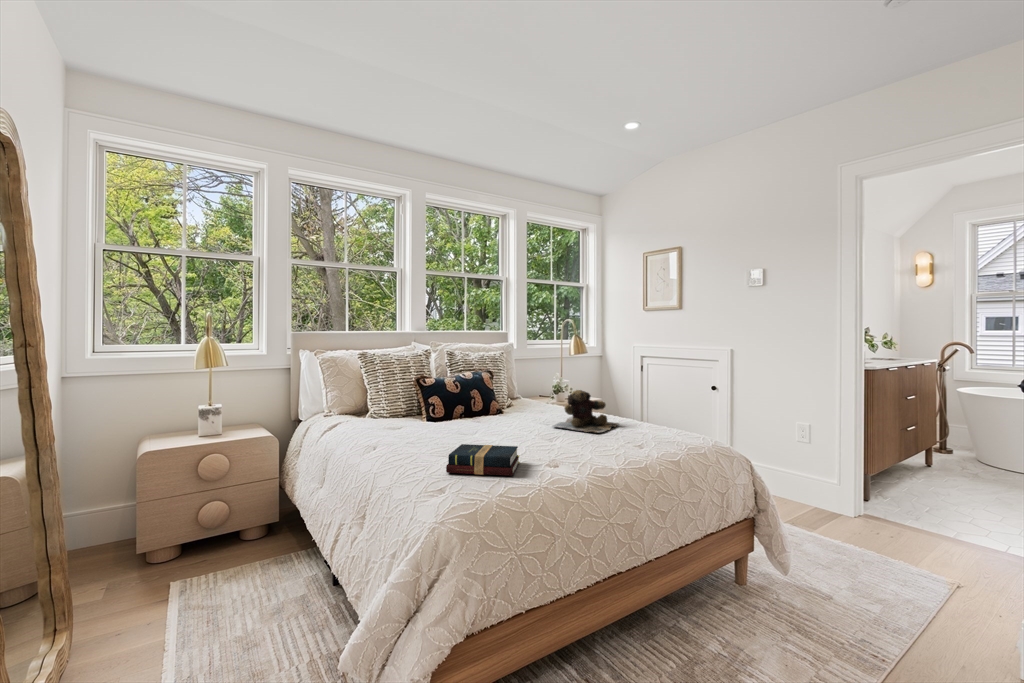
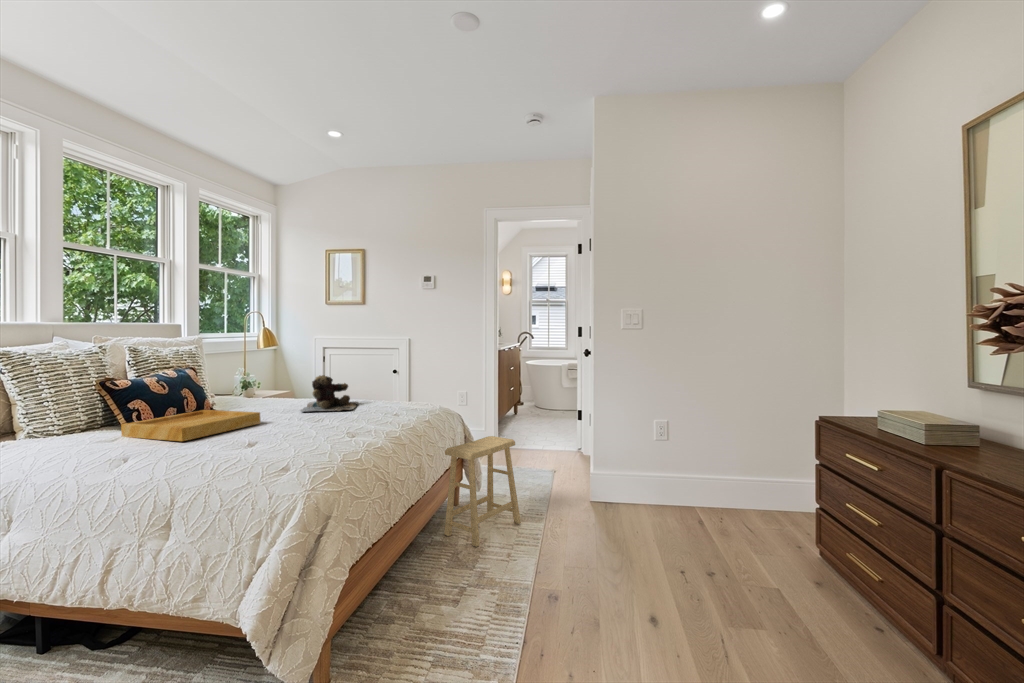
tray: none [409,412,504,441] -> present [121,410,261,441]
hardback book: present [446,444,520,476] -> none [252,424,329,457]
footstool: none [699,503,829,661] -> present [444,436,521,547]

